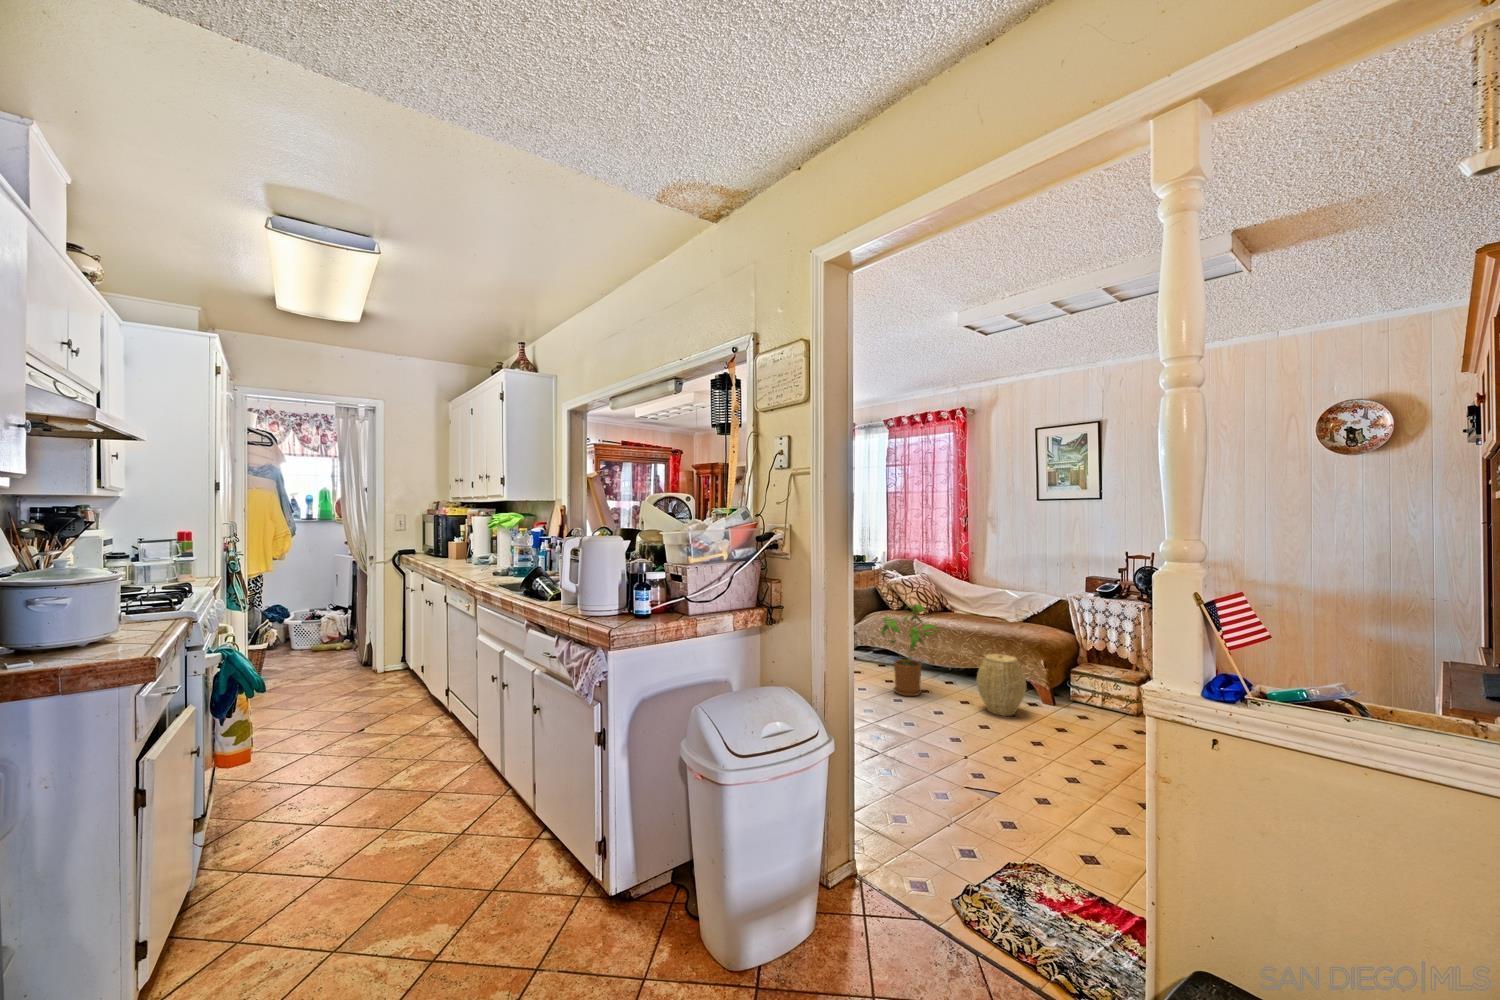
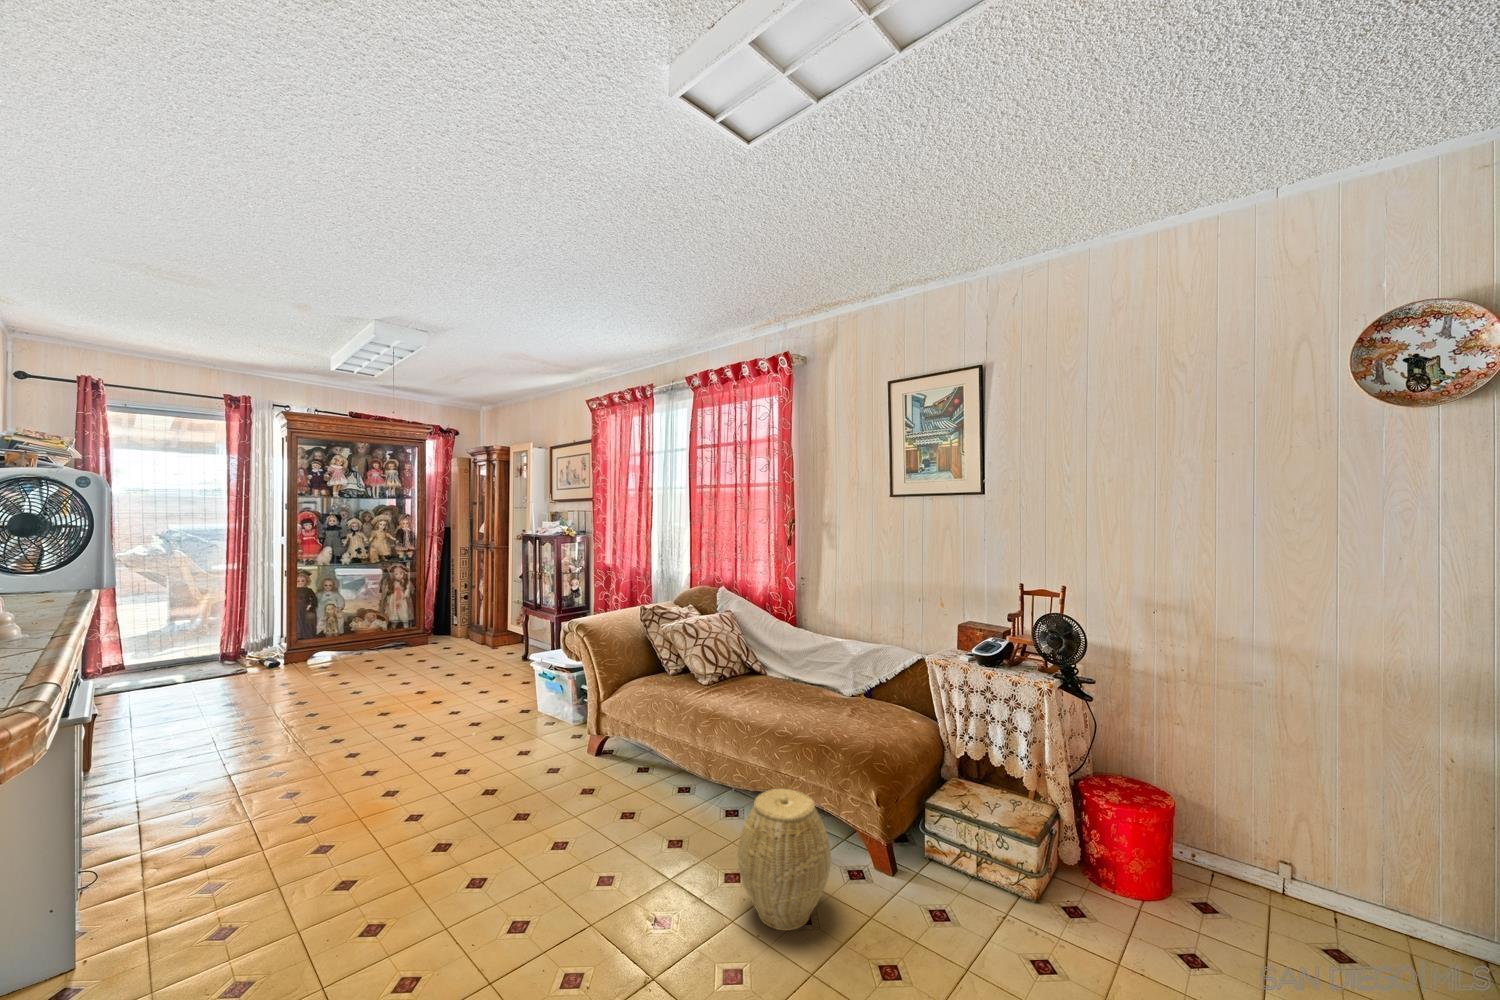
house plant: present [881,604,937,696] -> none [585,680,685,866]

